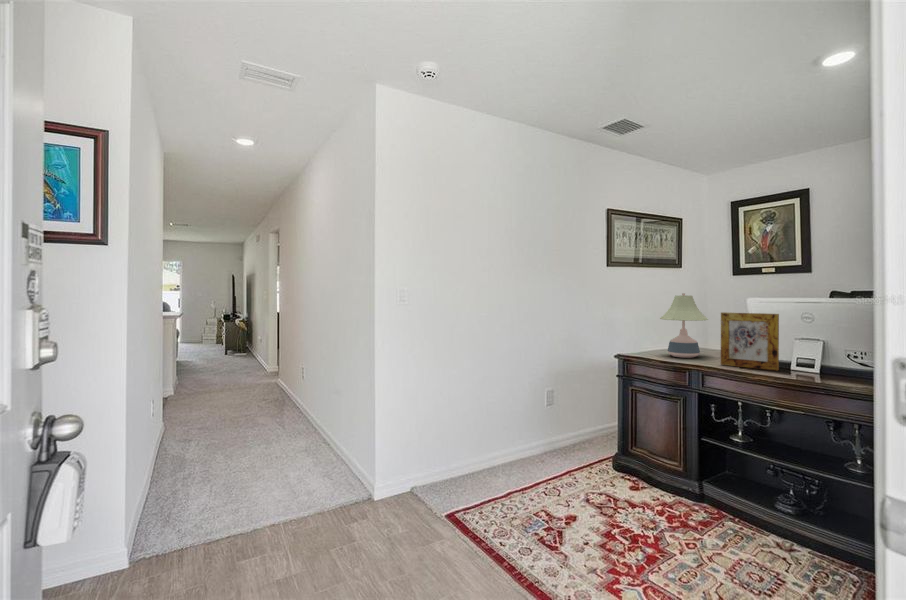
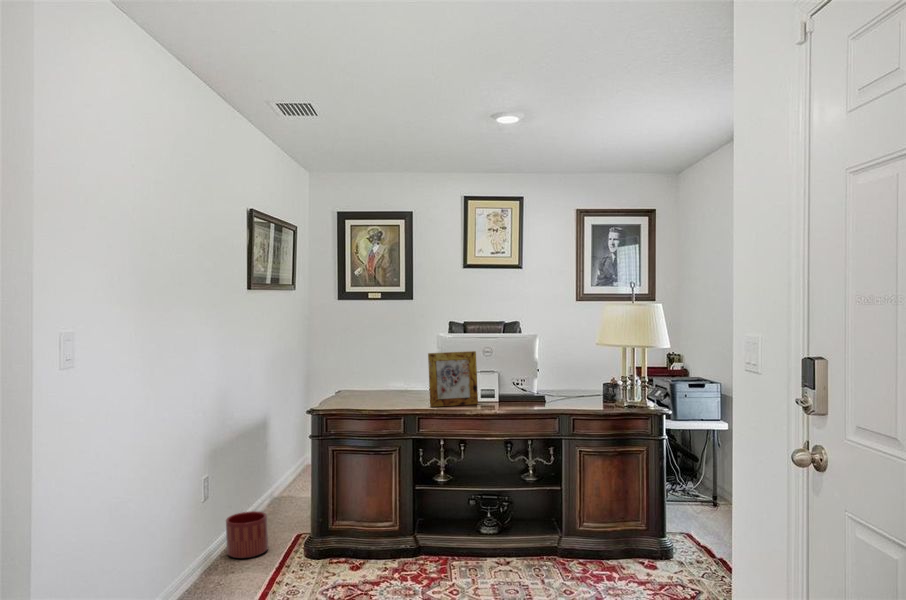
desk lamp: present [660,293,708,358] -> none [355,334,400,406]
planter: none [563,419,593,453] -> present [226,511,268,558]

